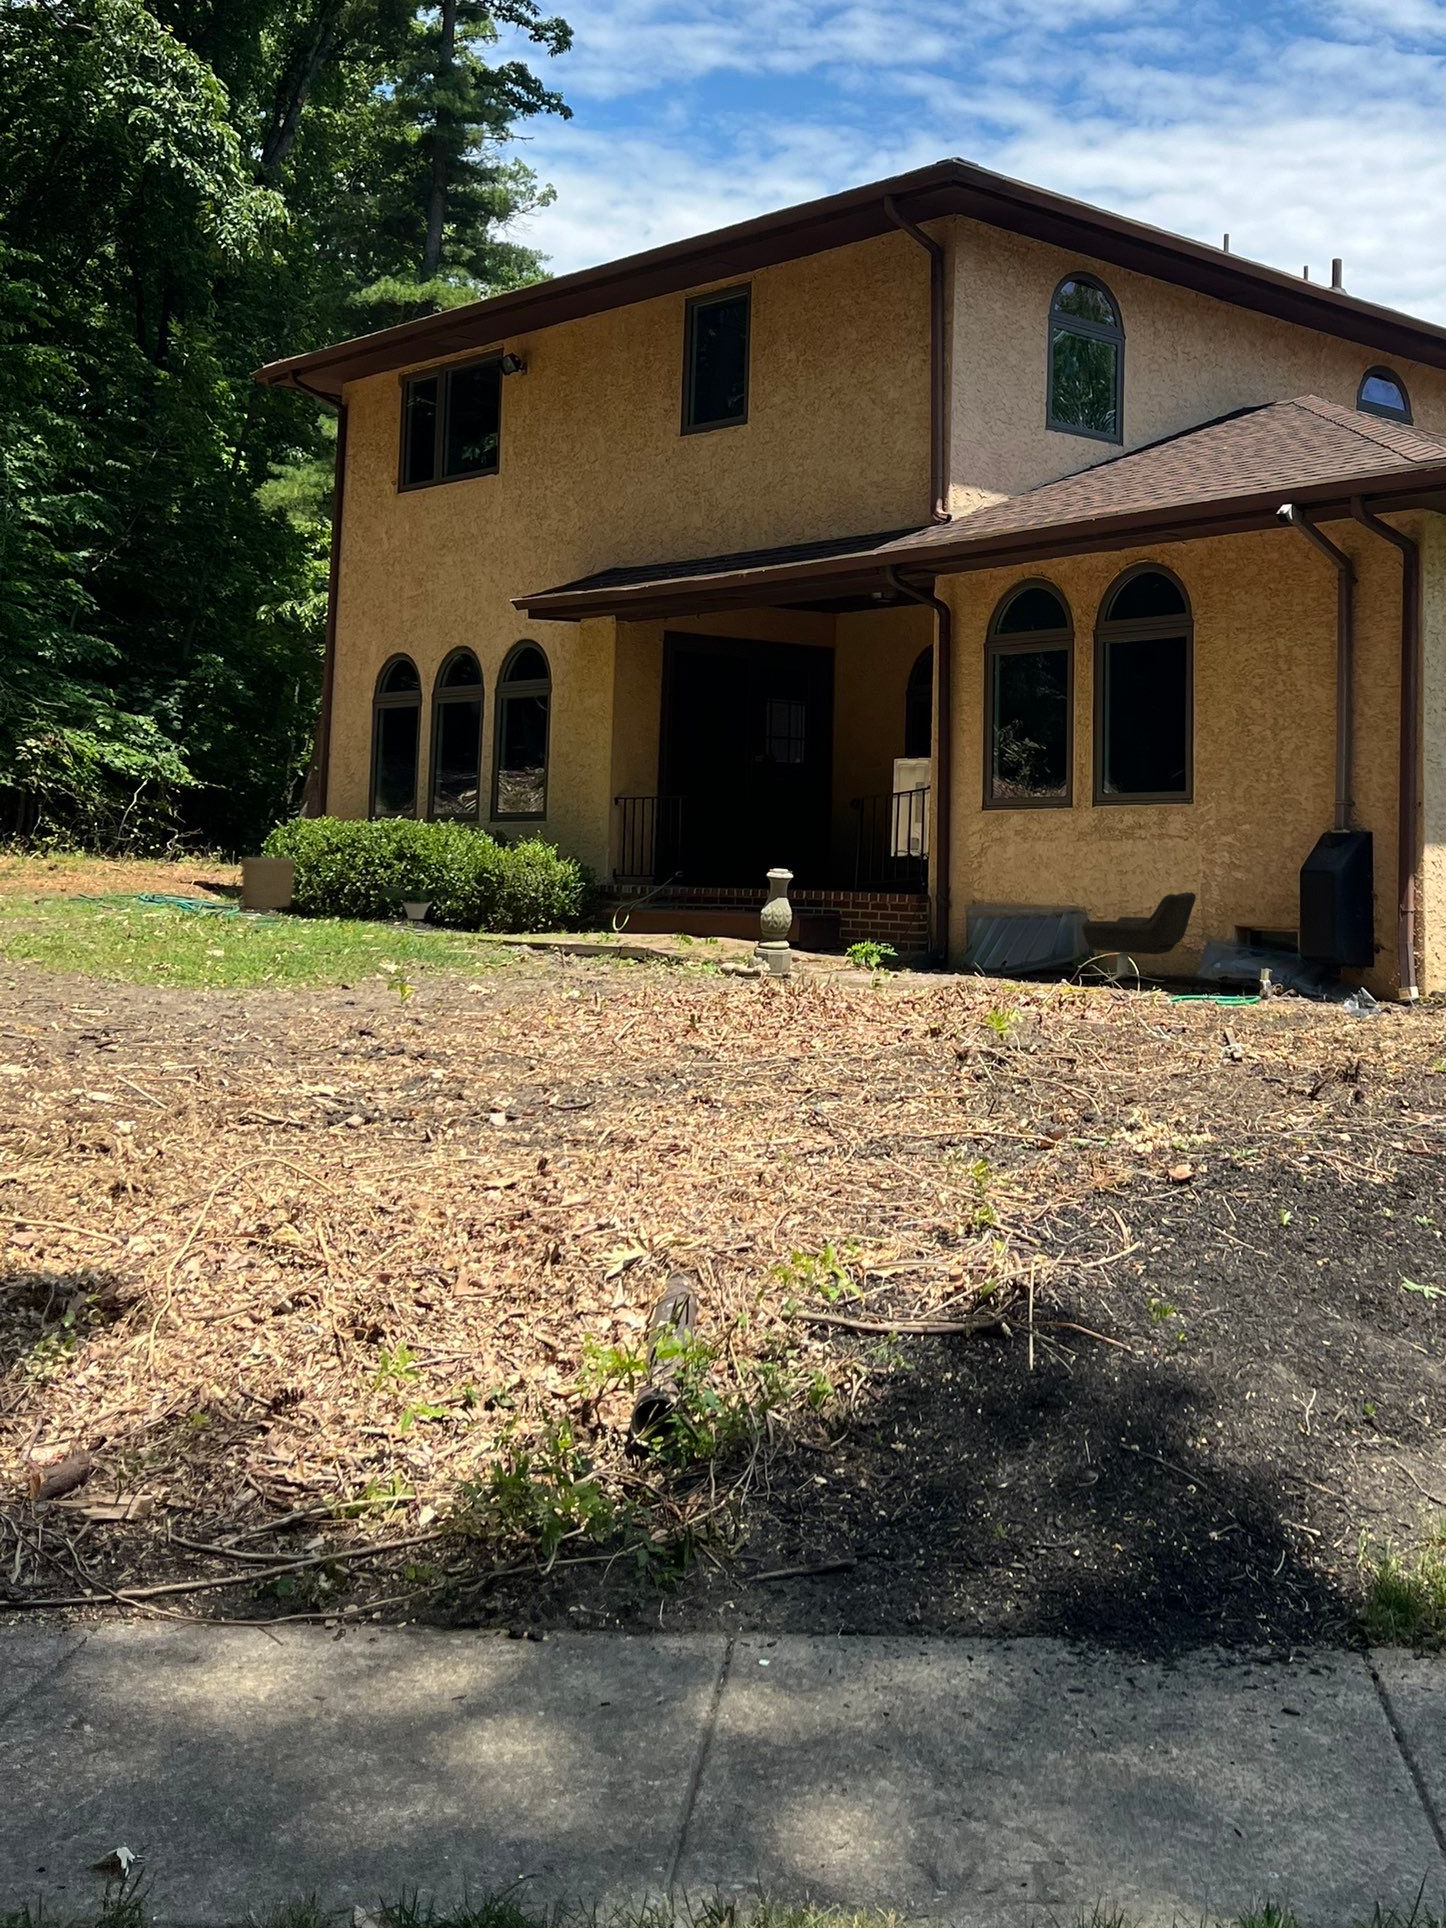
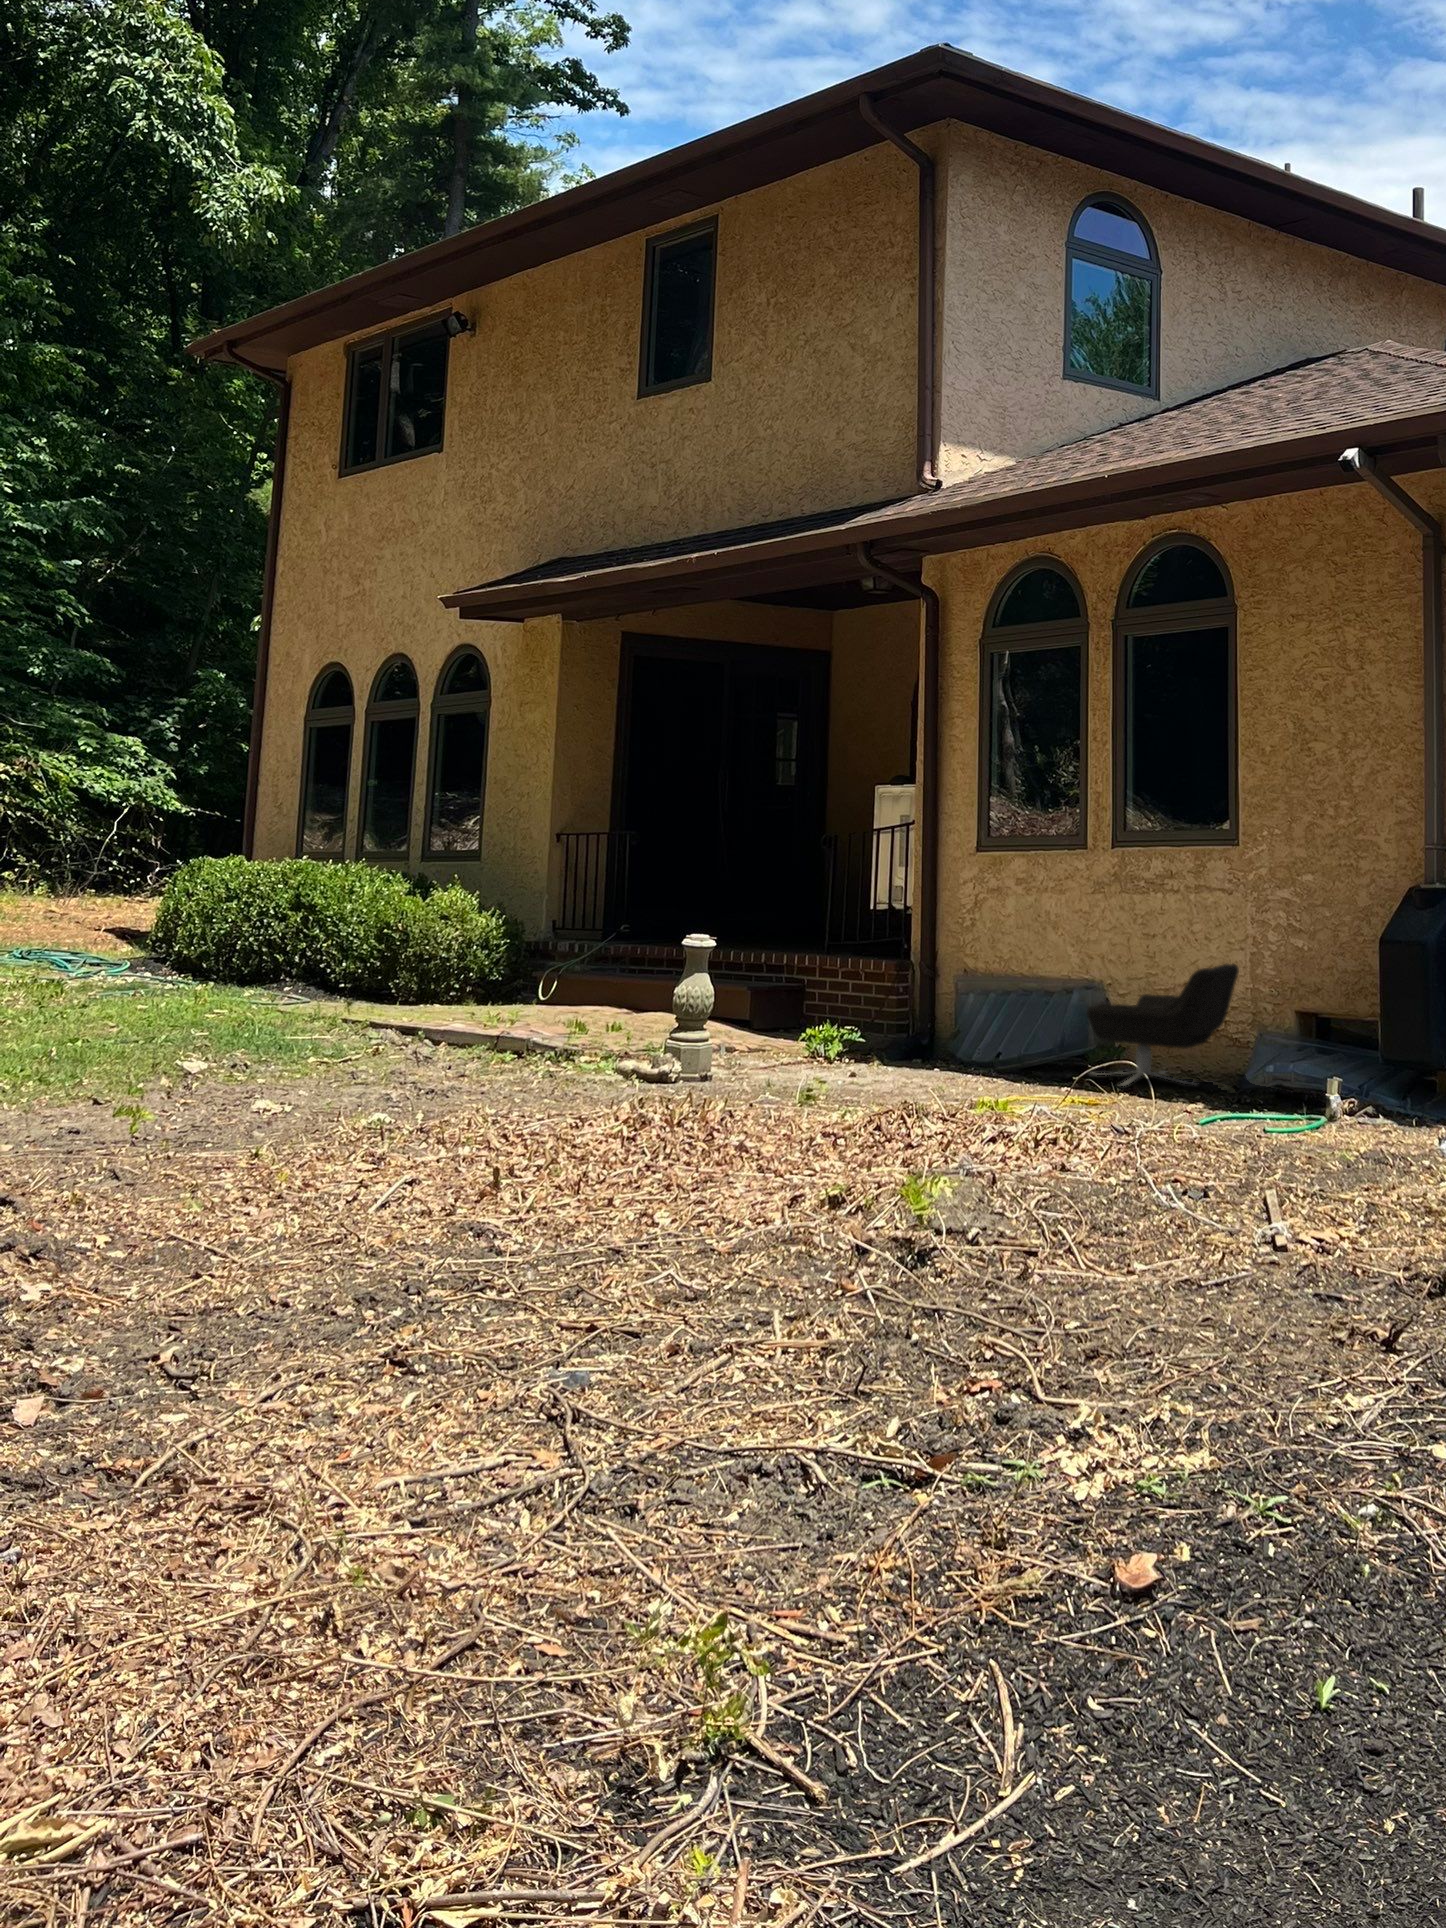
woven basket: present [242,857,295,908] -> none [125,907,192,969]
potted plant: present [378,887,452,919] -> none [267,944,357,984]

